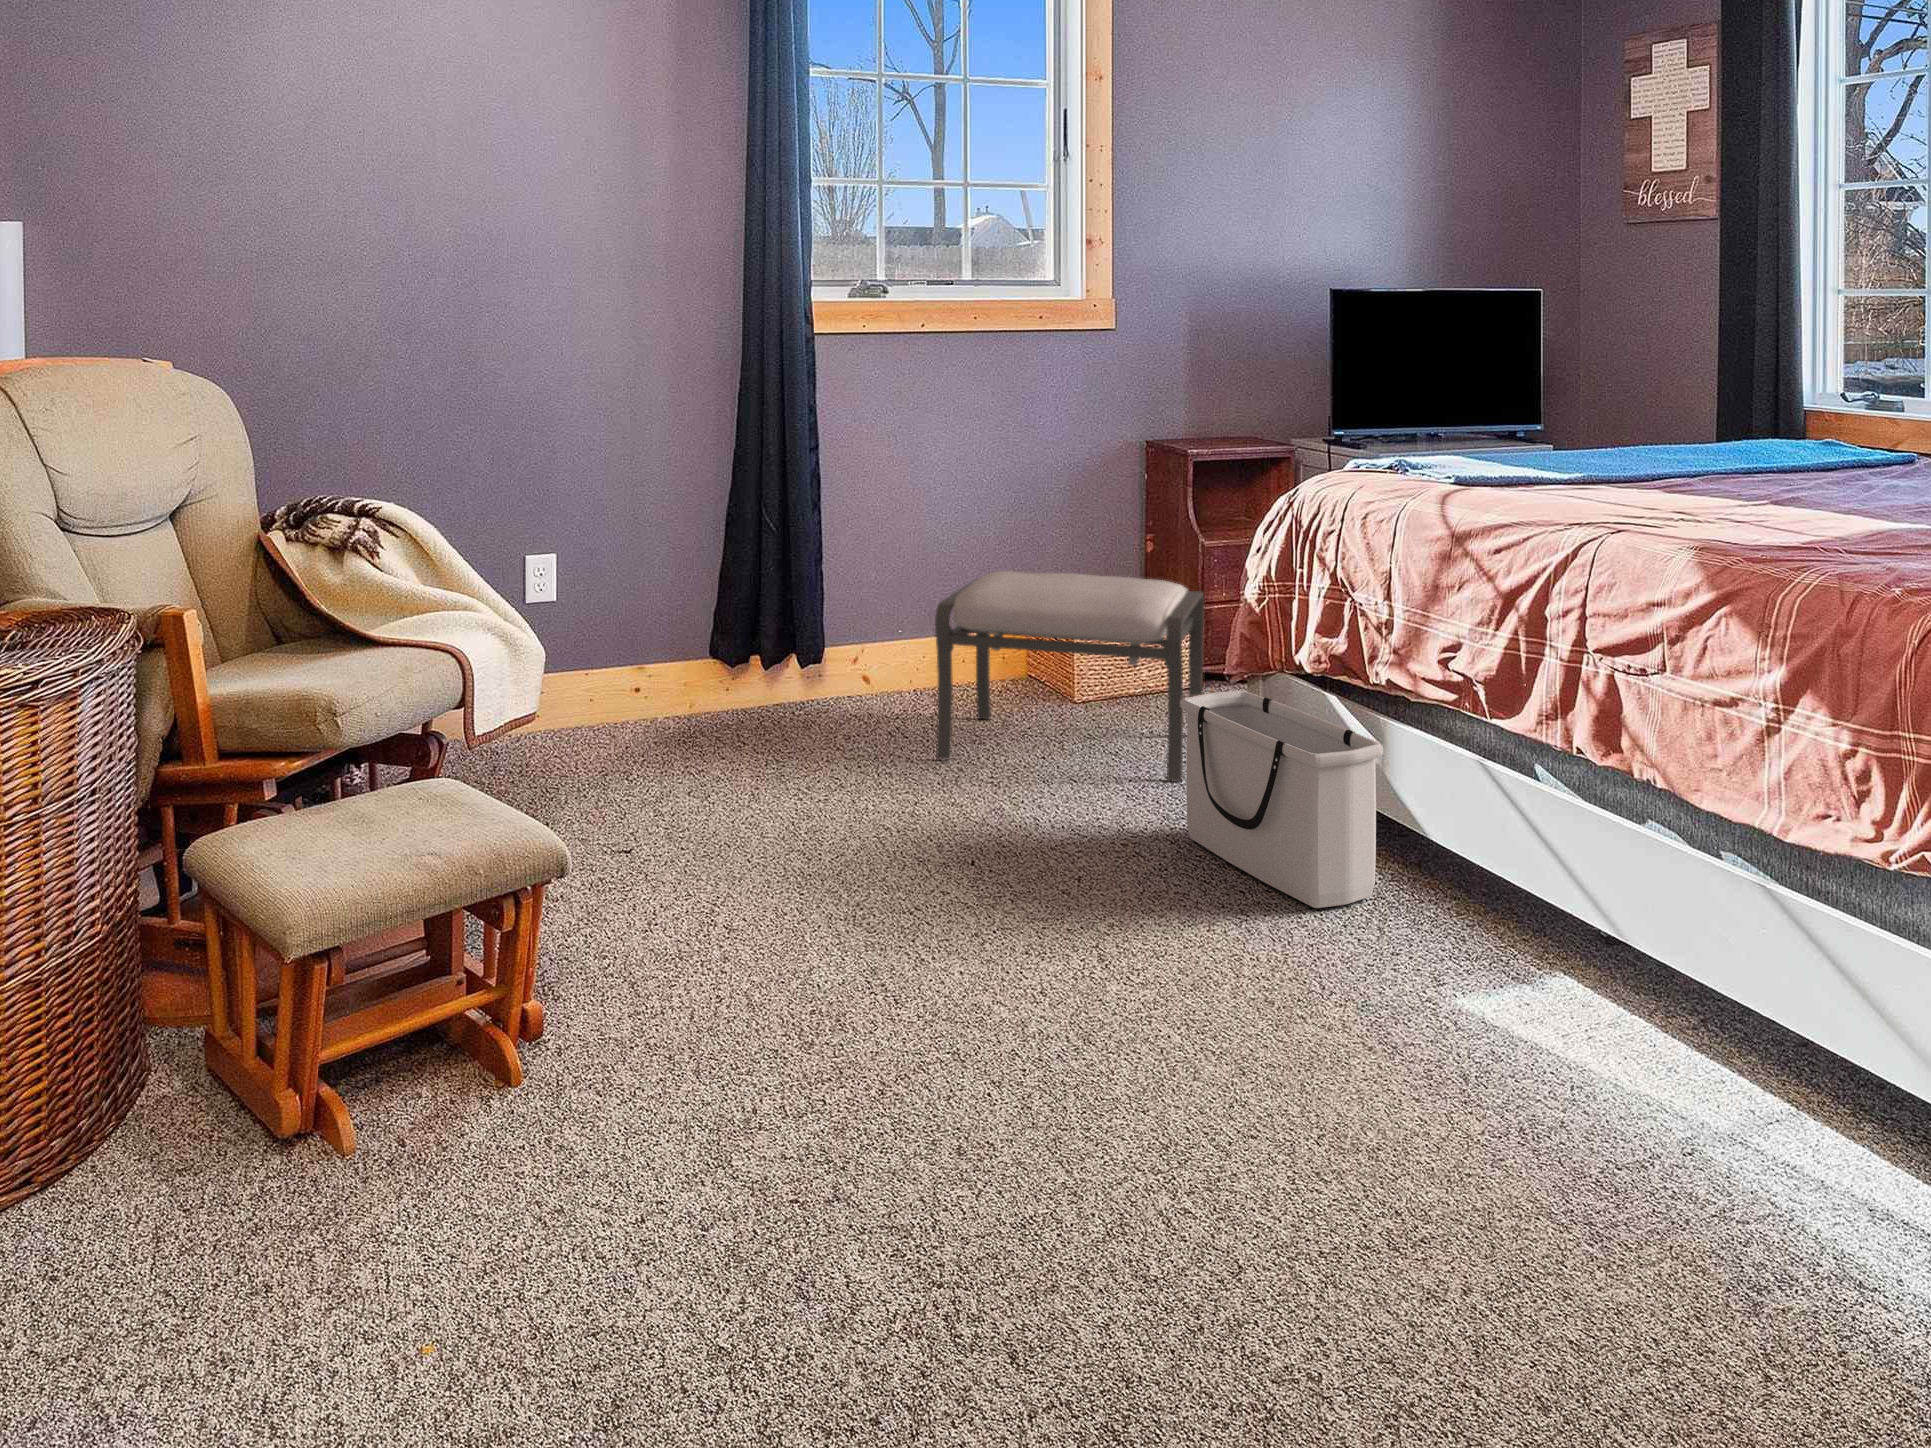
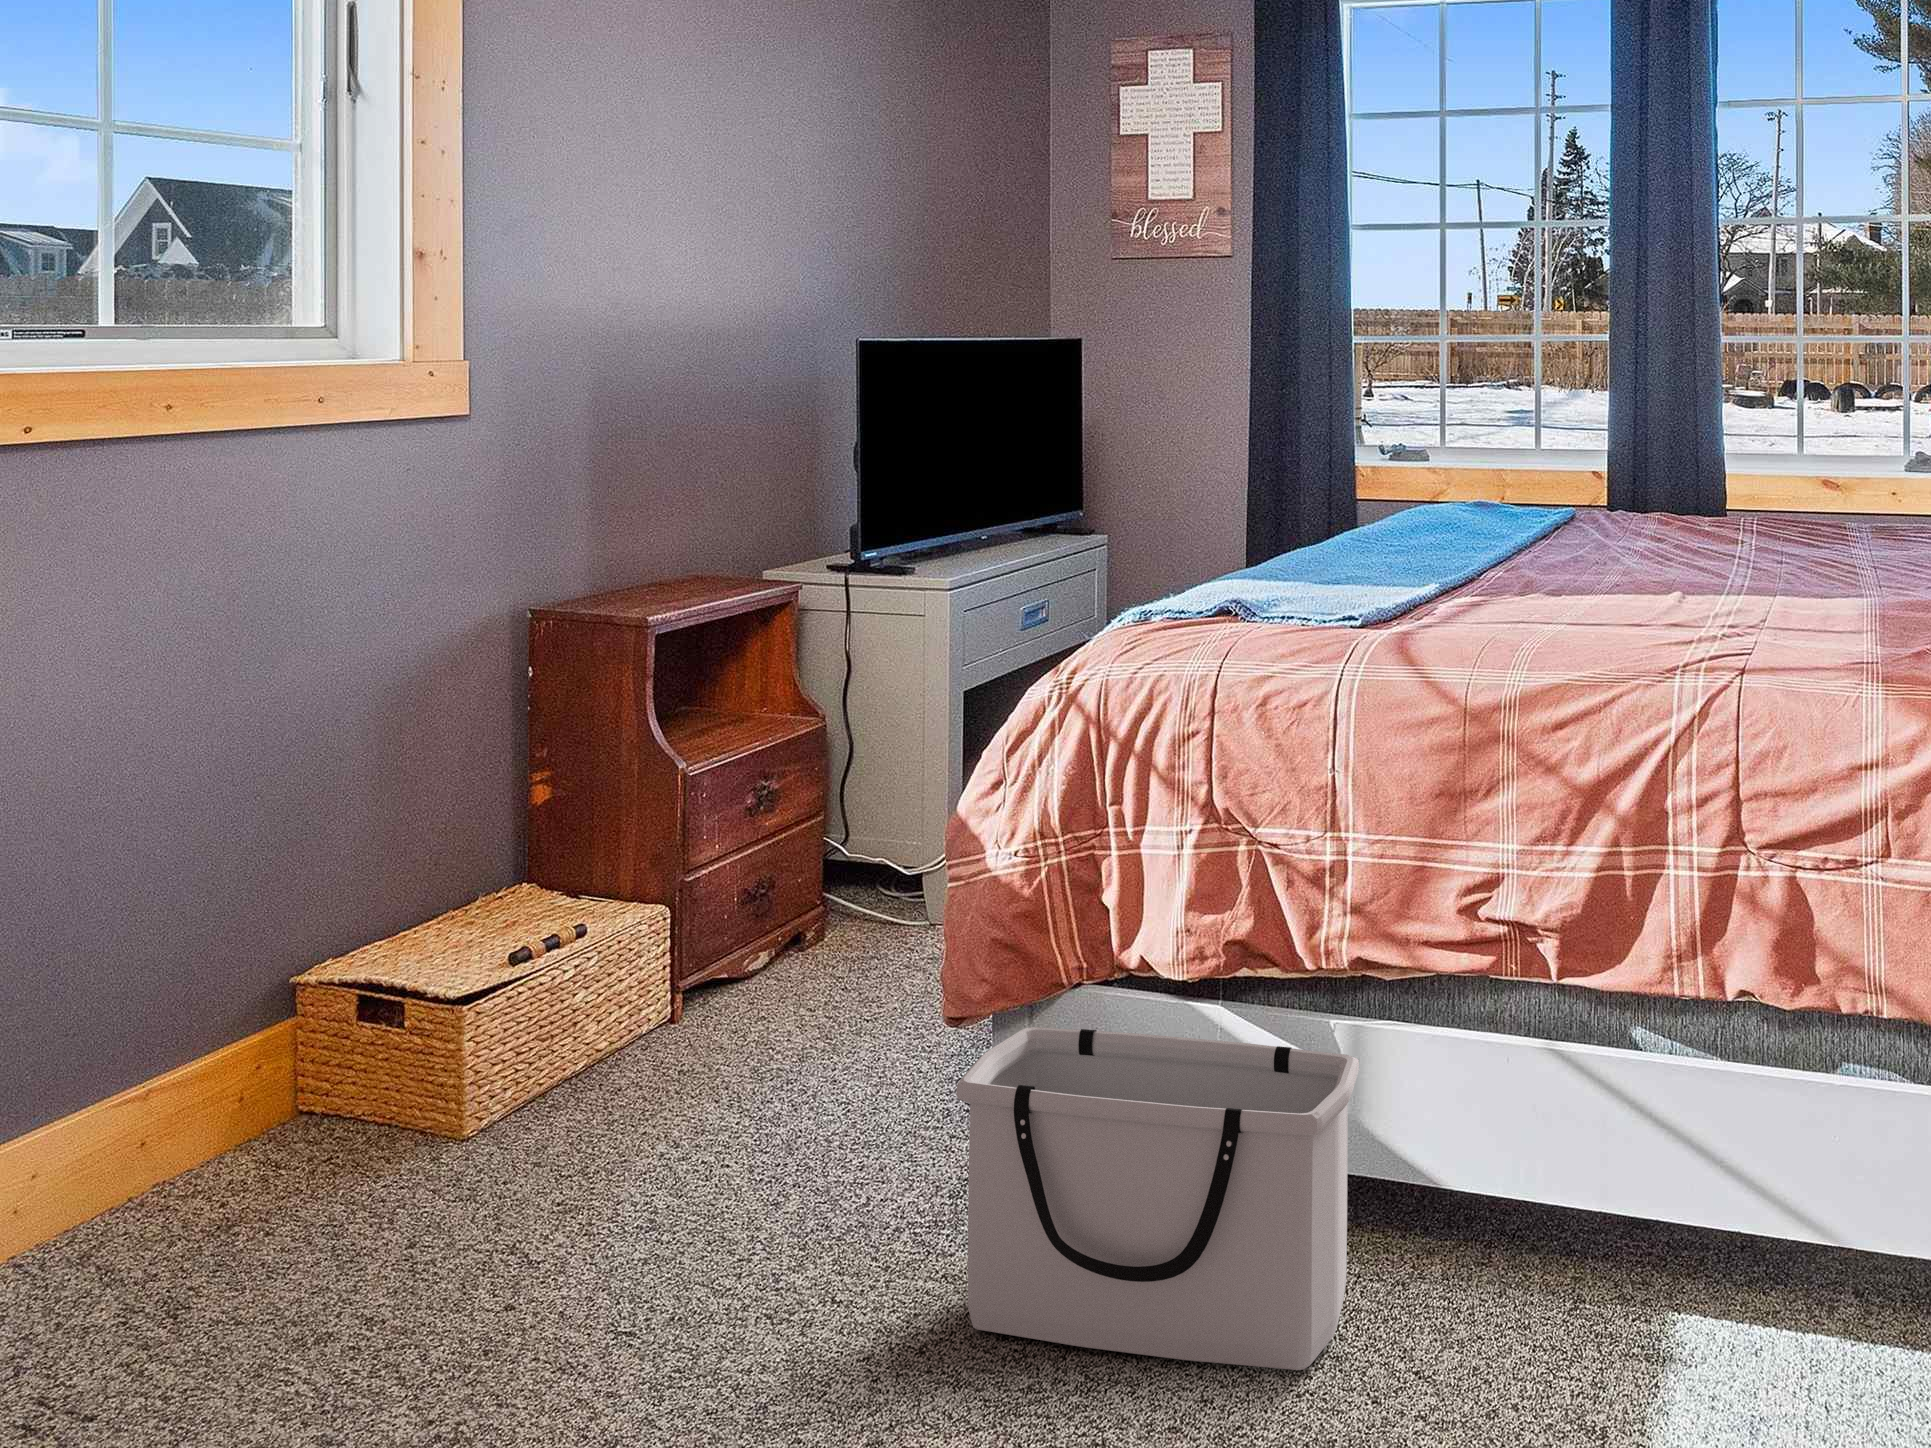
ottoman: present [935,571,1204,781] -> none [253,857,834,1386]

